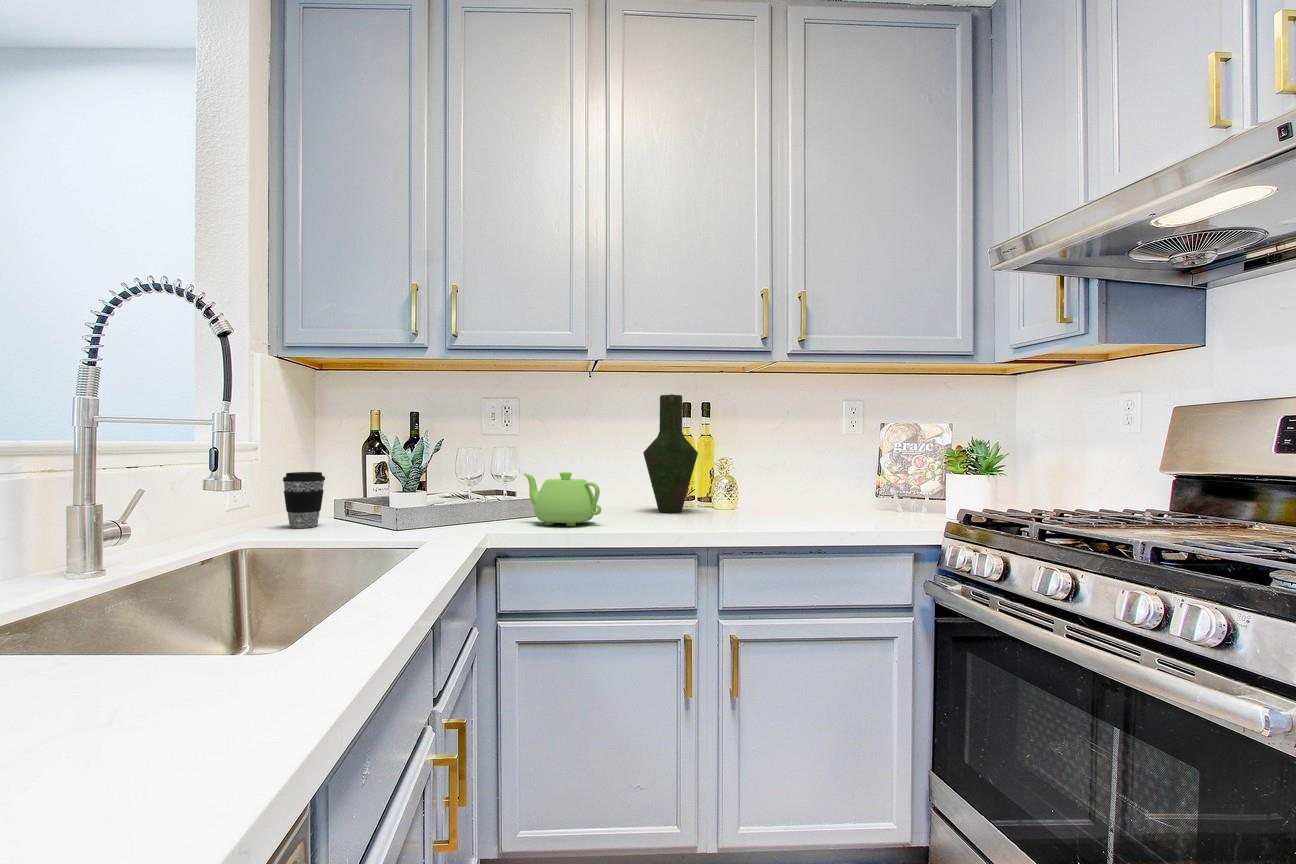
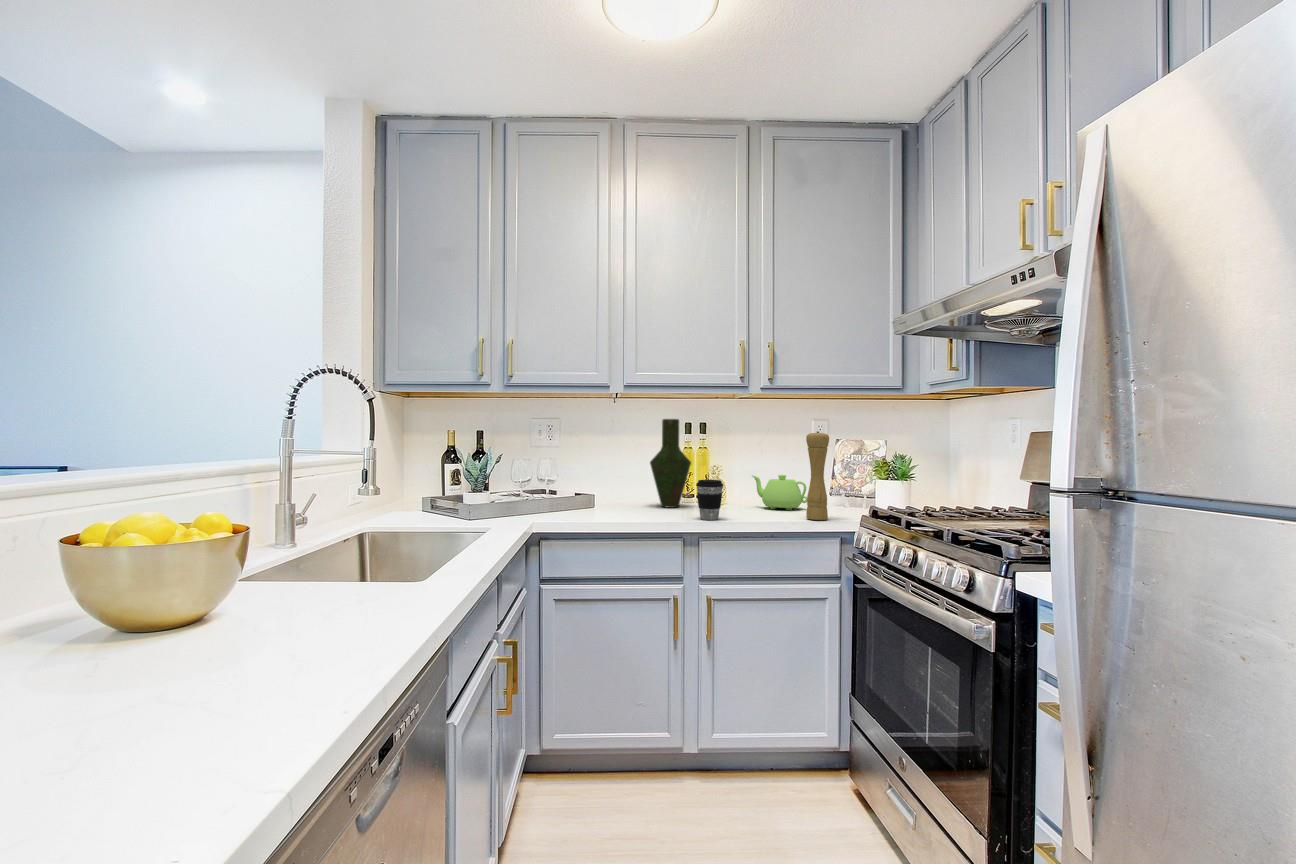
pepper mill: none [861,407,892,527] -> present [806,431,829,520]
coffee cup: present [283,472,325,528] -> present [696,480,723,520]
teapot: present [523,472,601,526] -> present [752,475,807,510]

